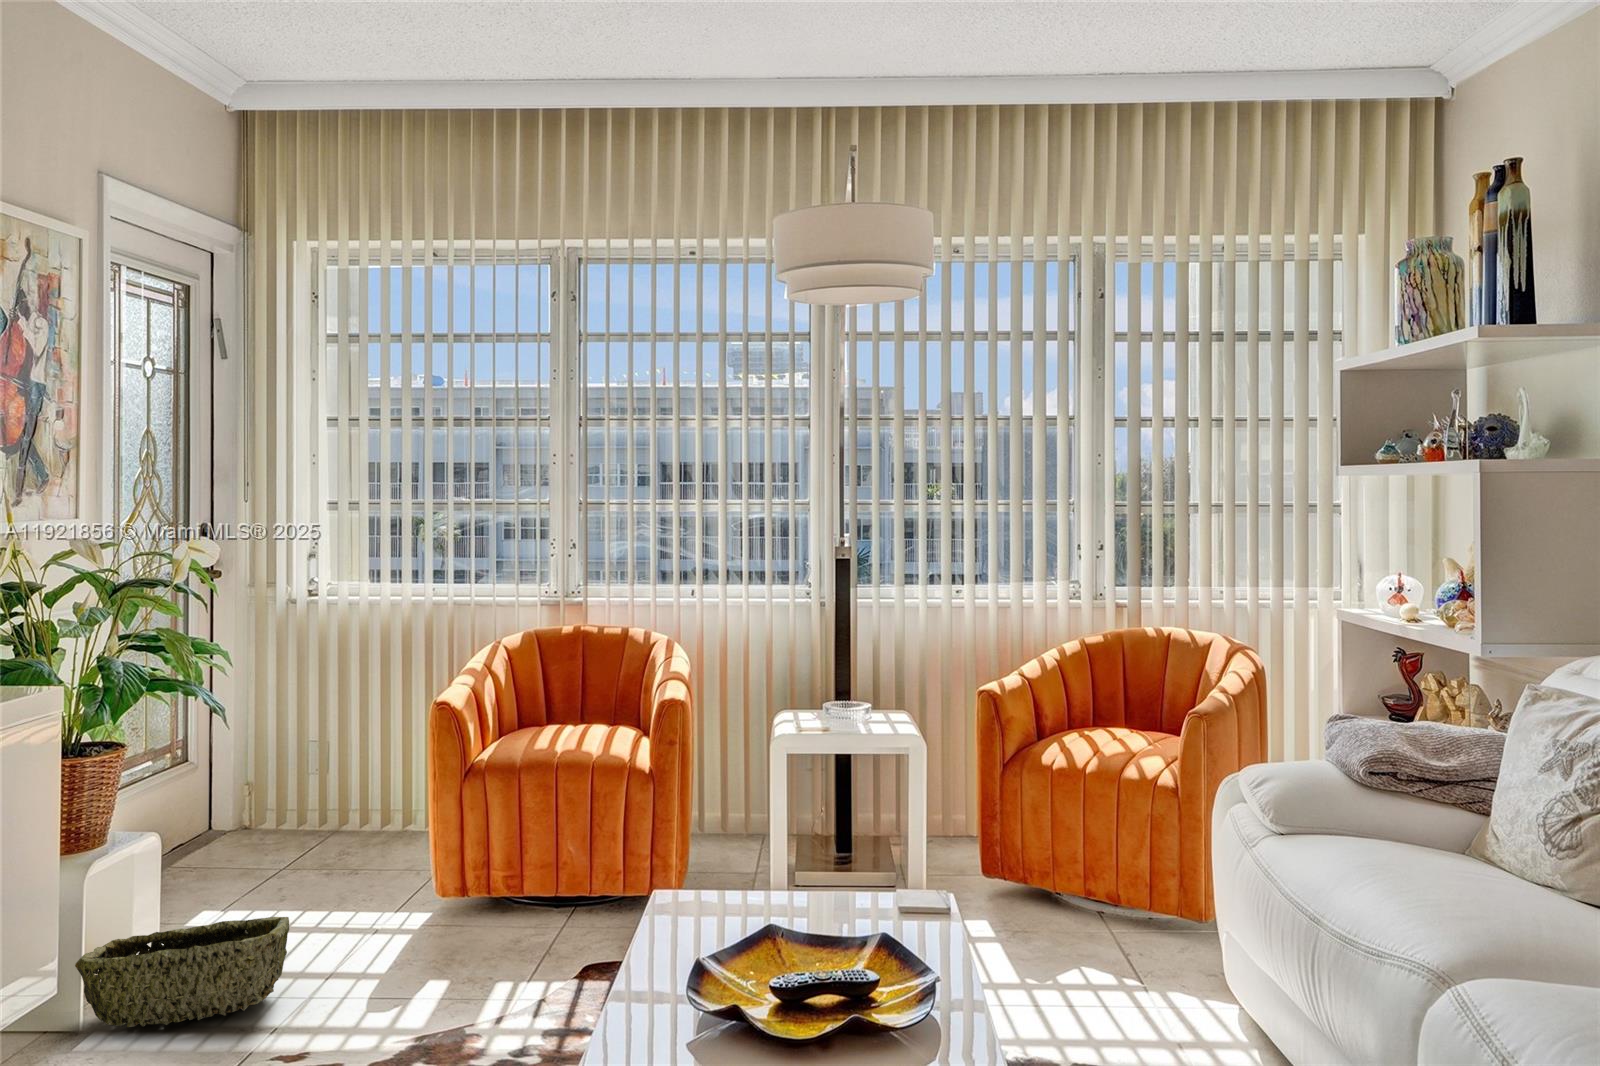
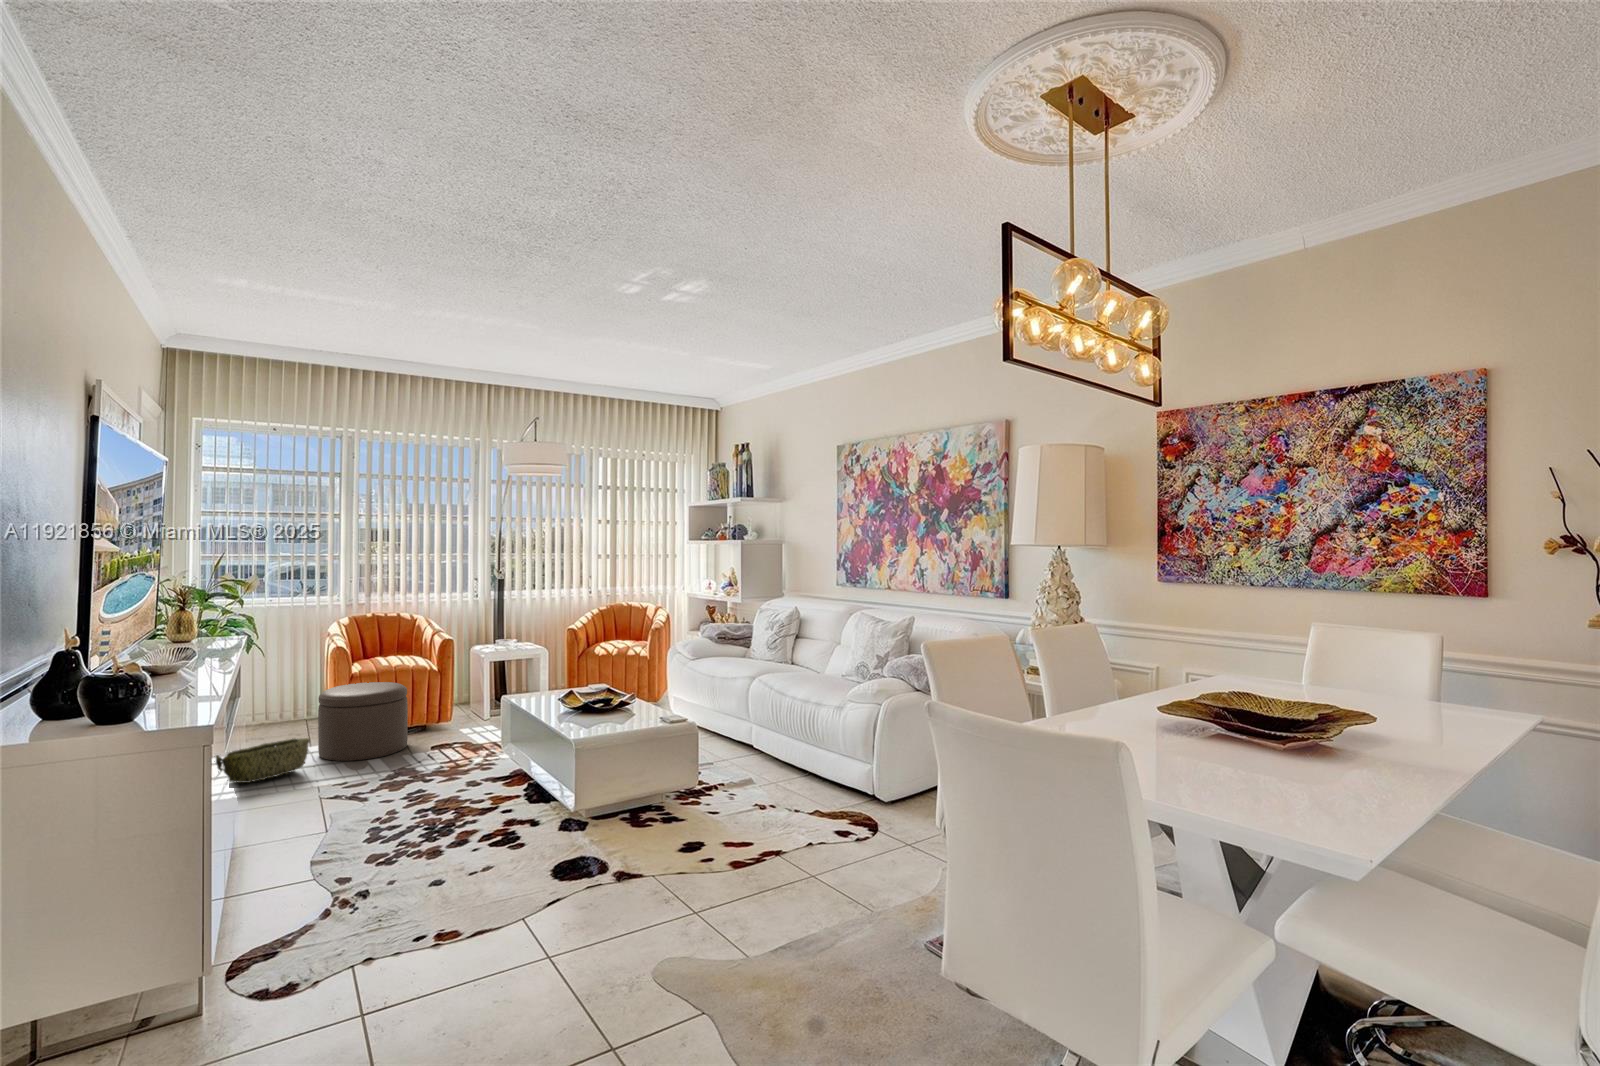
ottoman: none [361,788,557,992] -> present [318,682,408,761]

